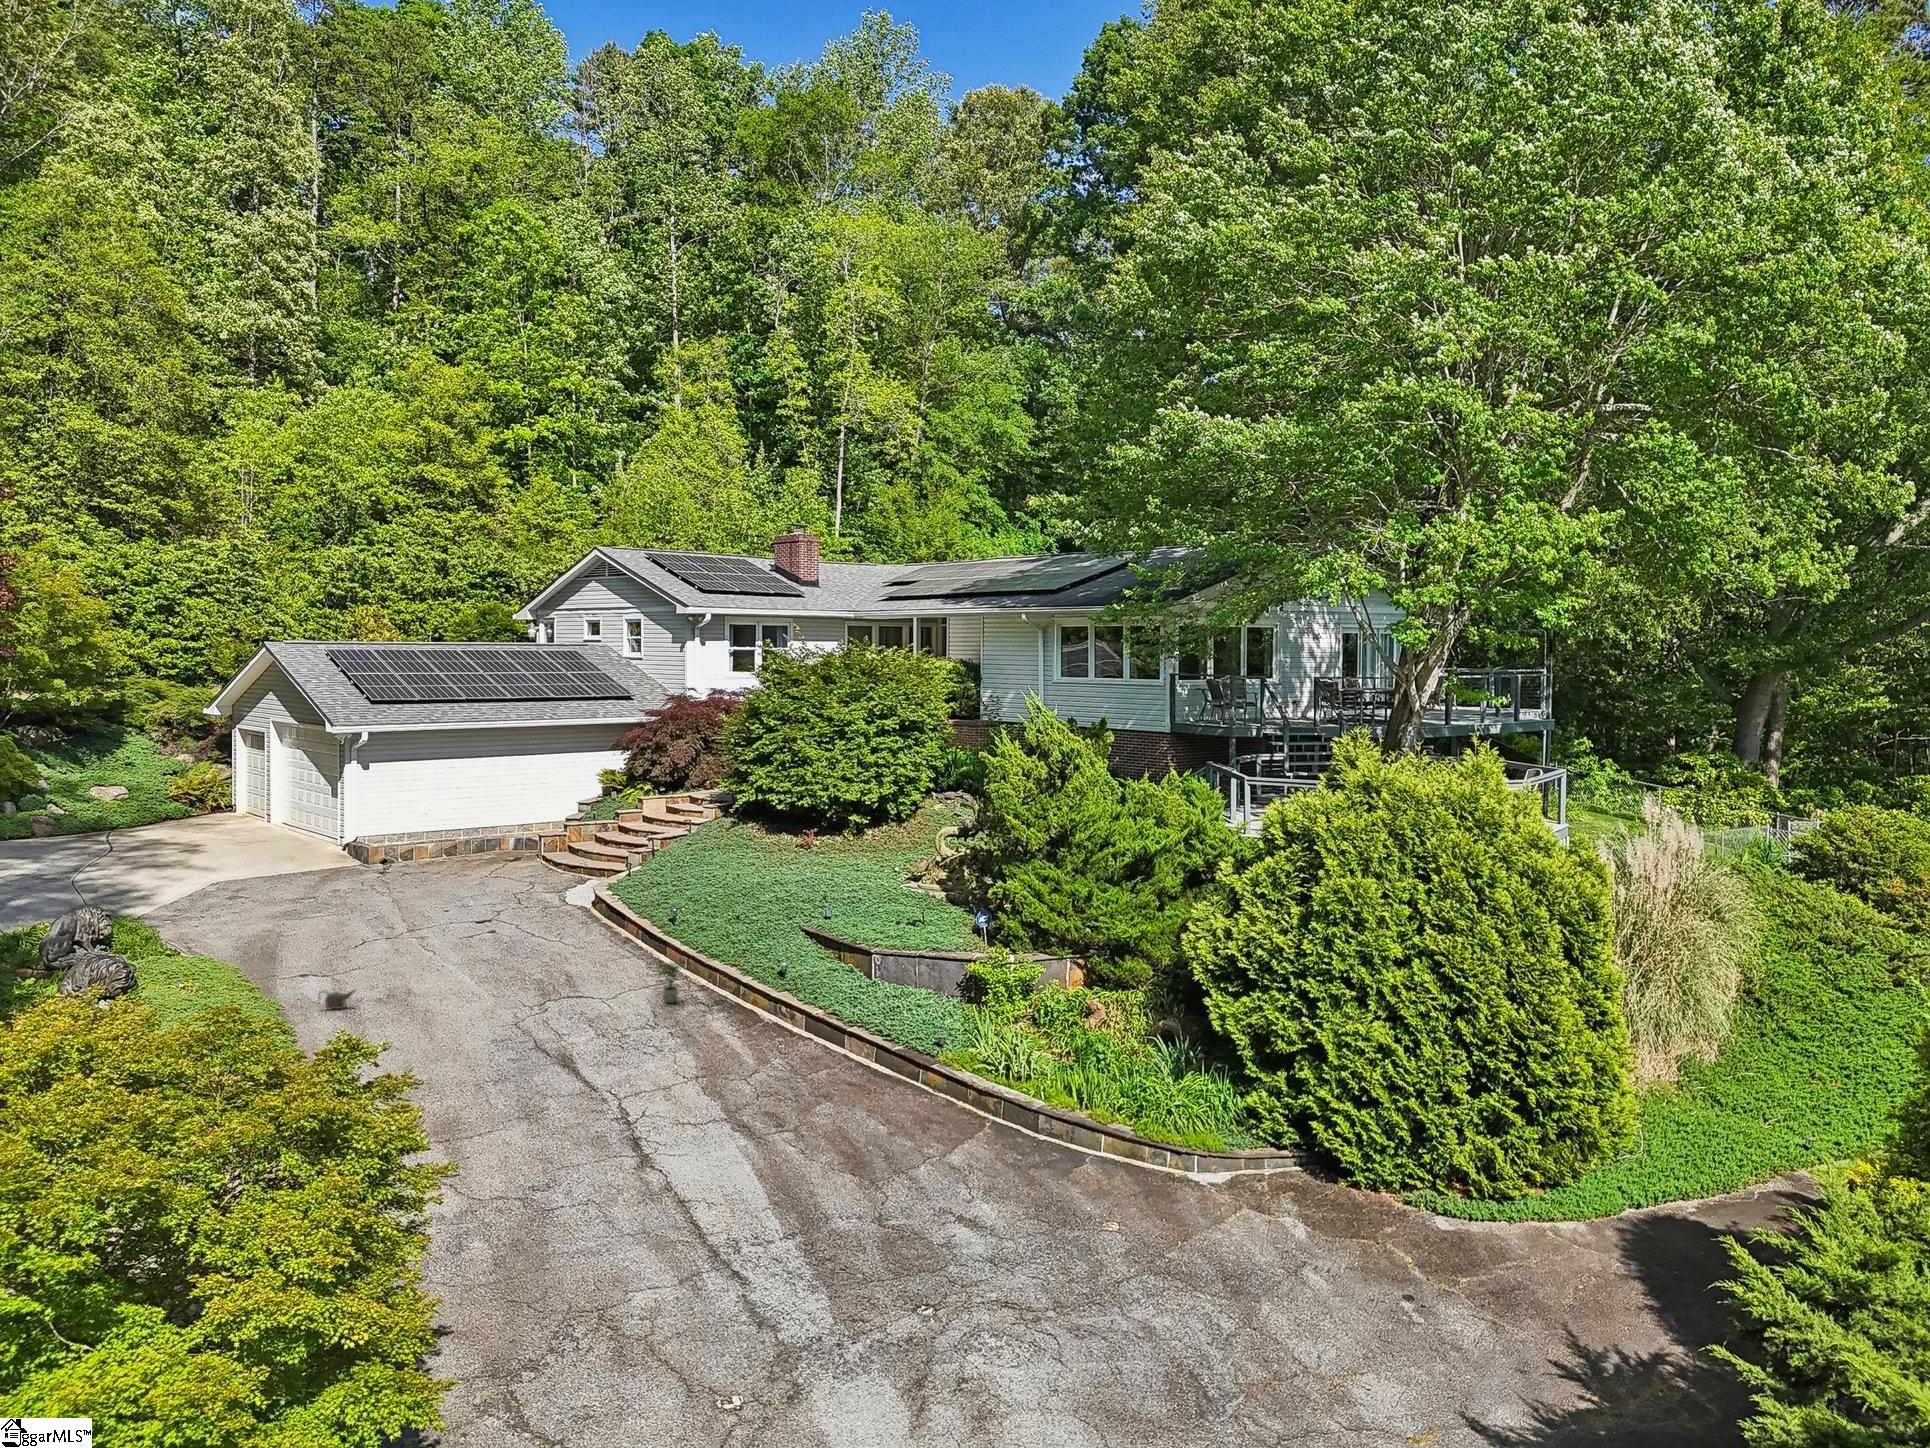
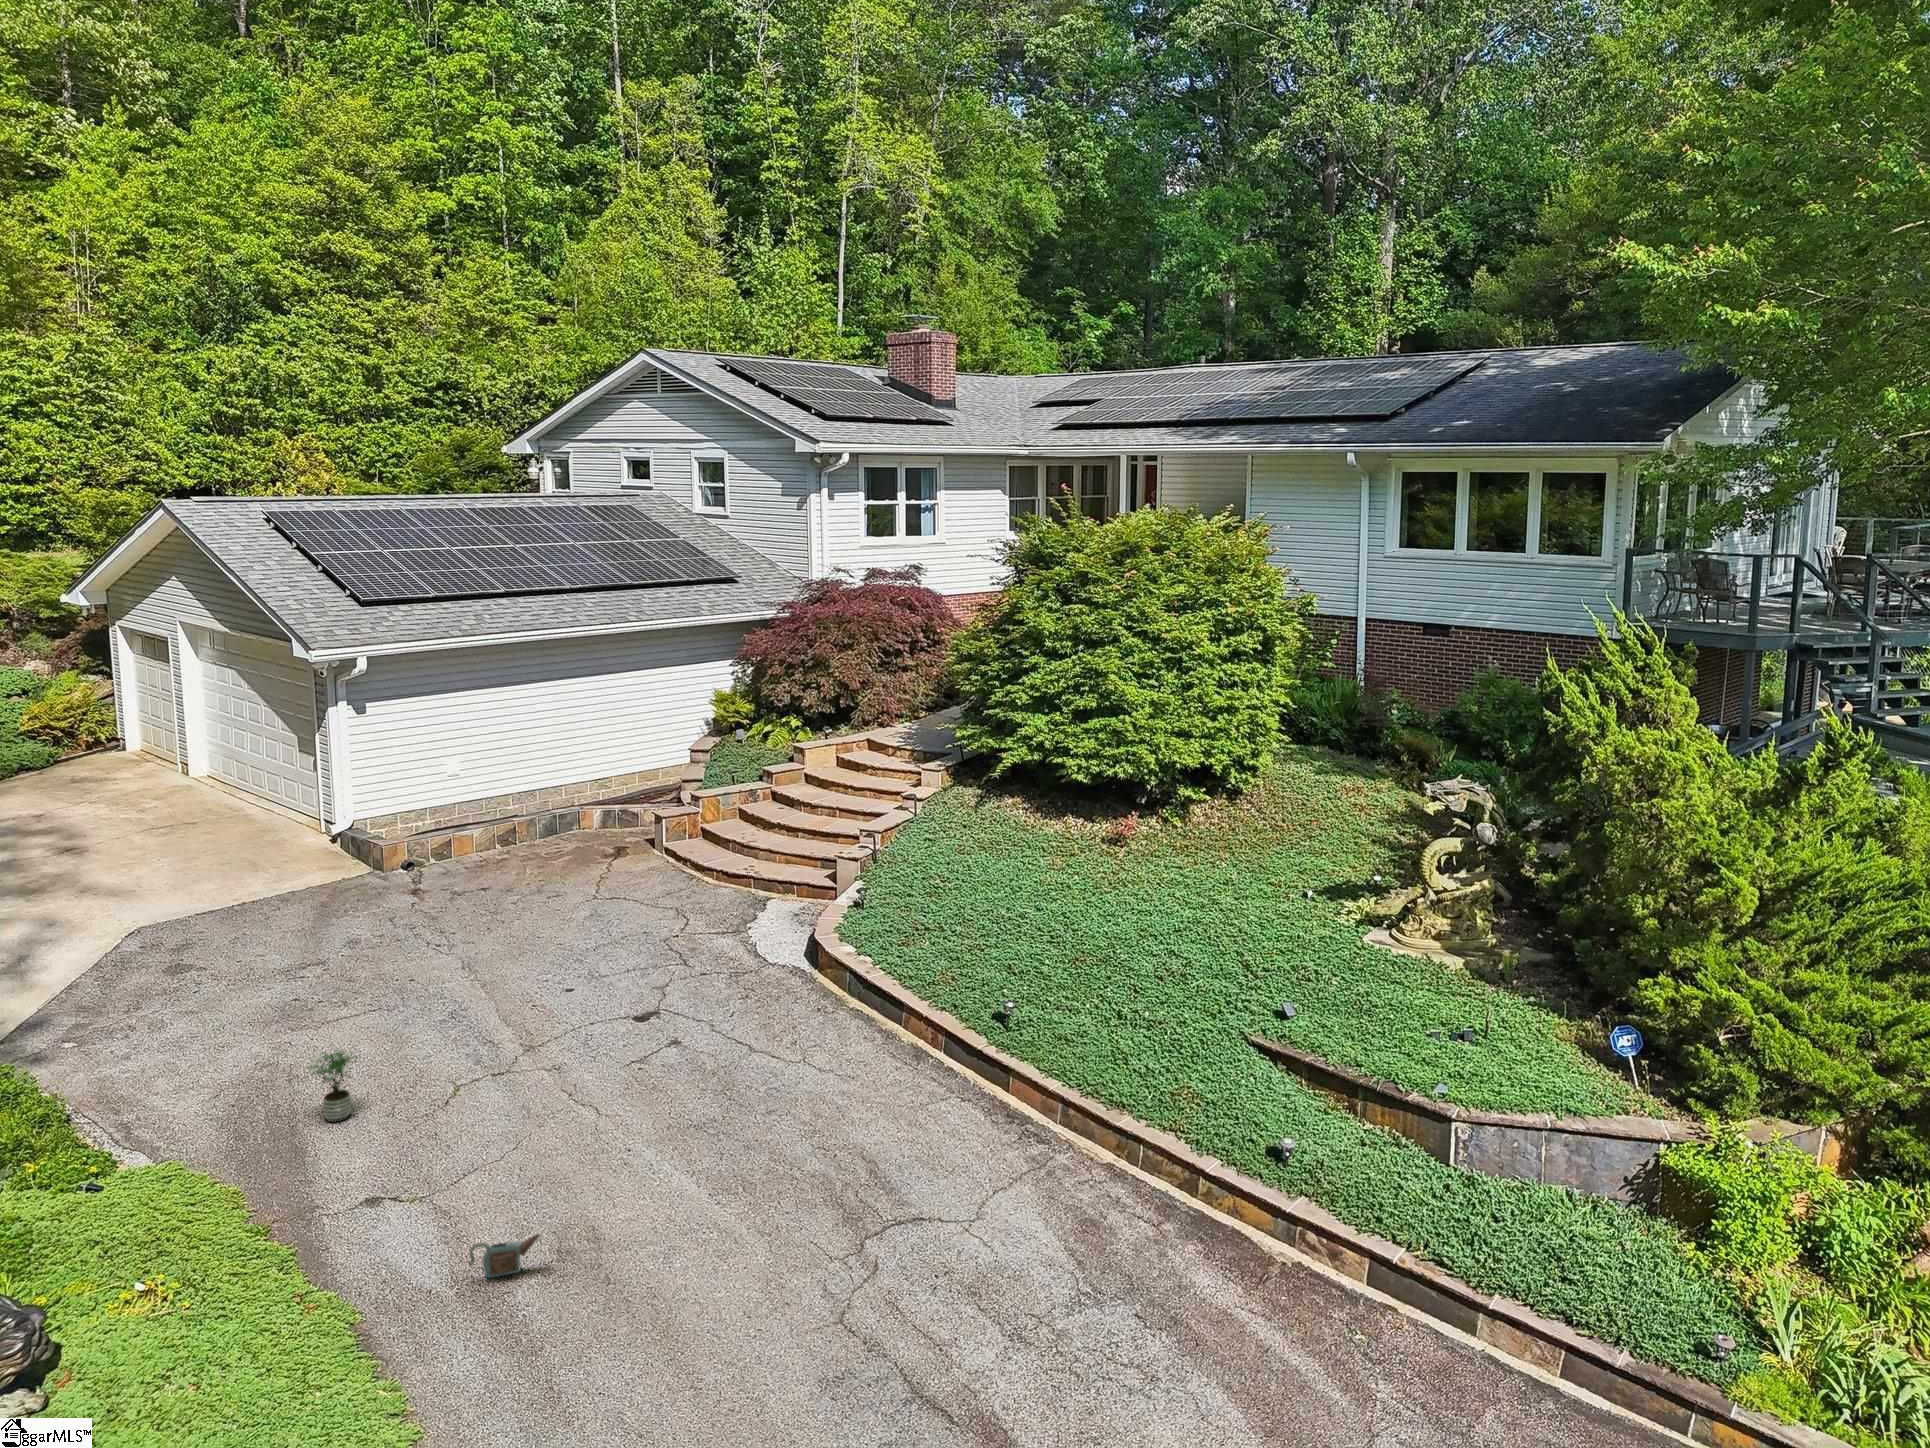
potted plant: present [655,963,682,1004] -> present [308,1049,360,1122]

